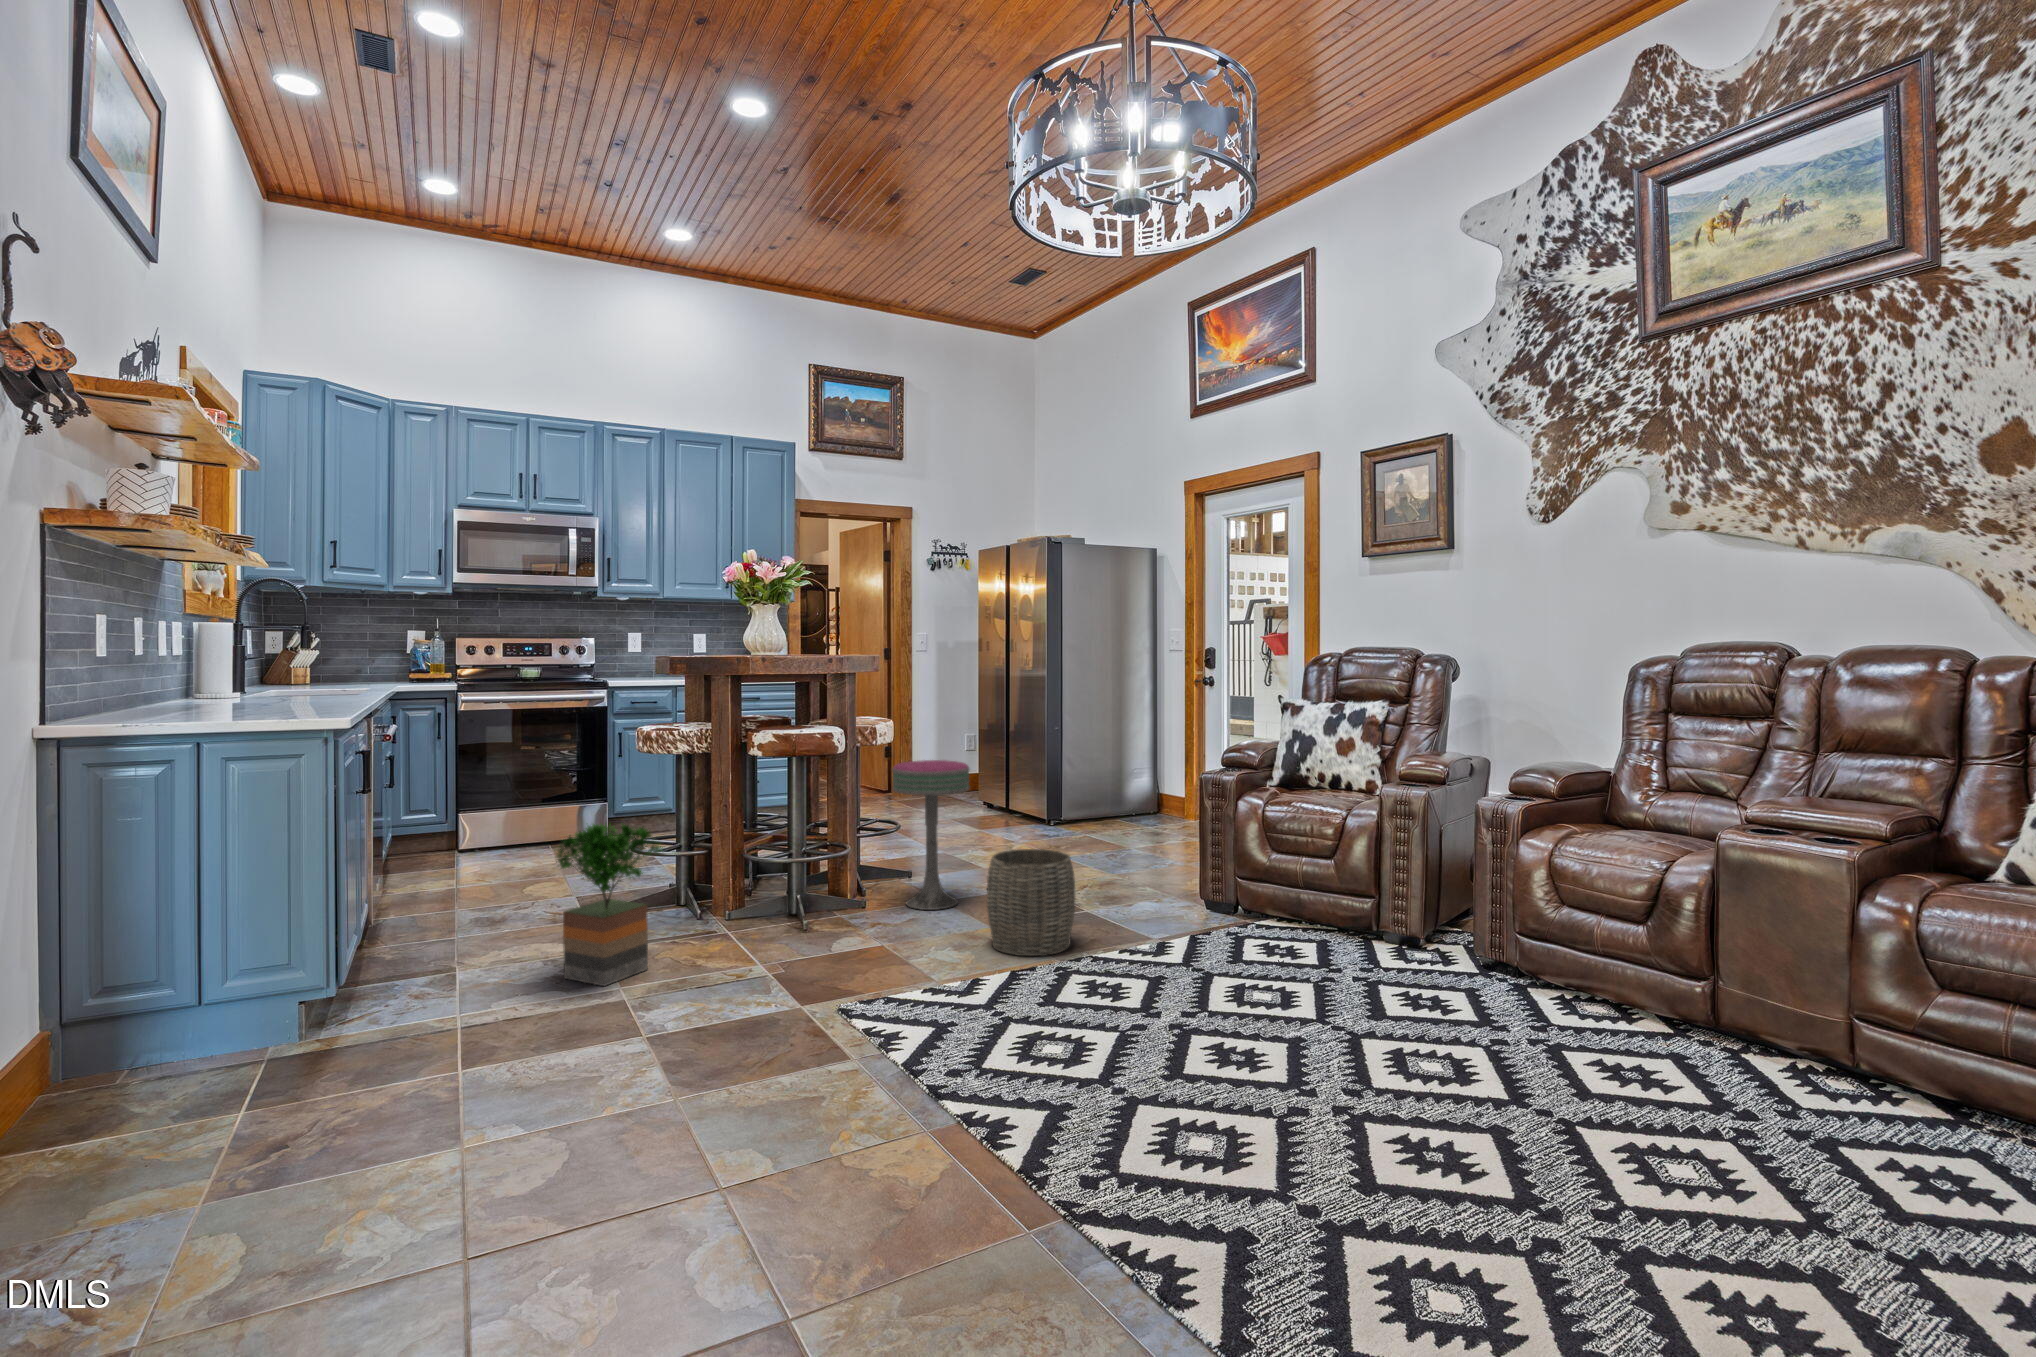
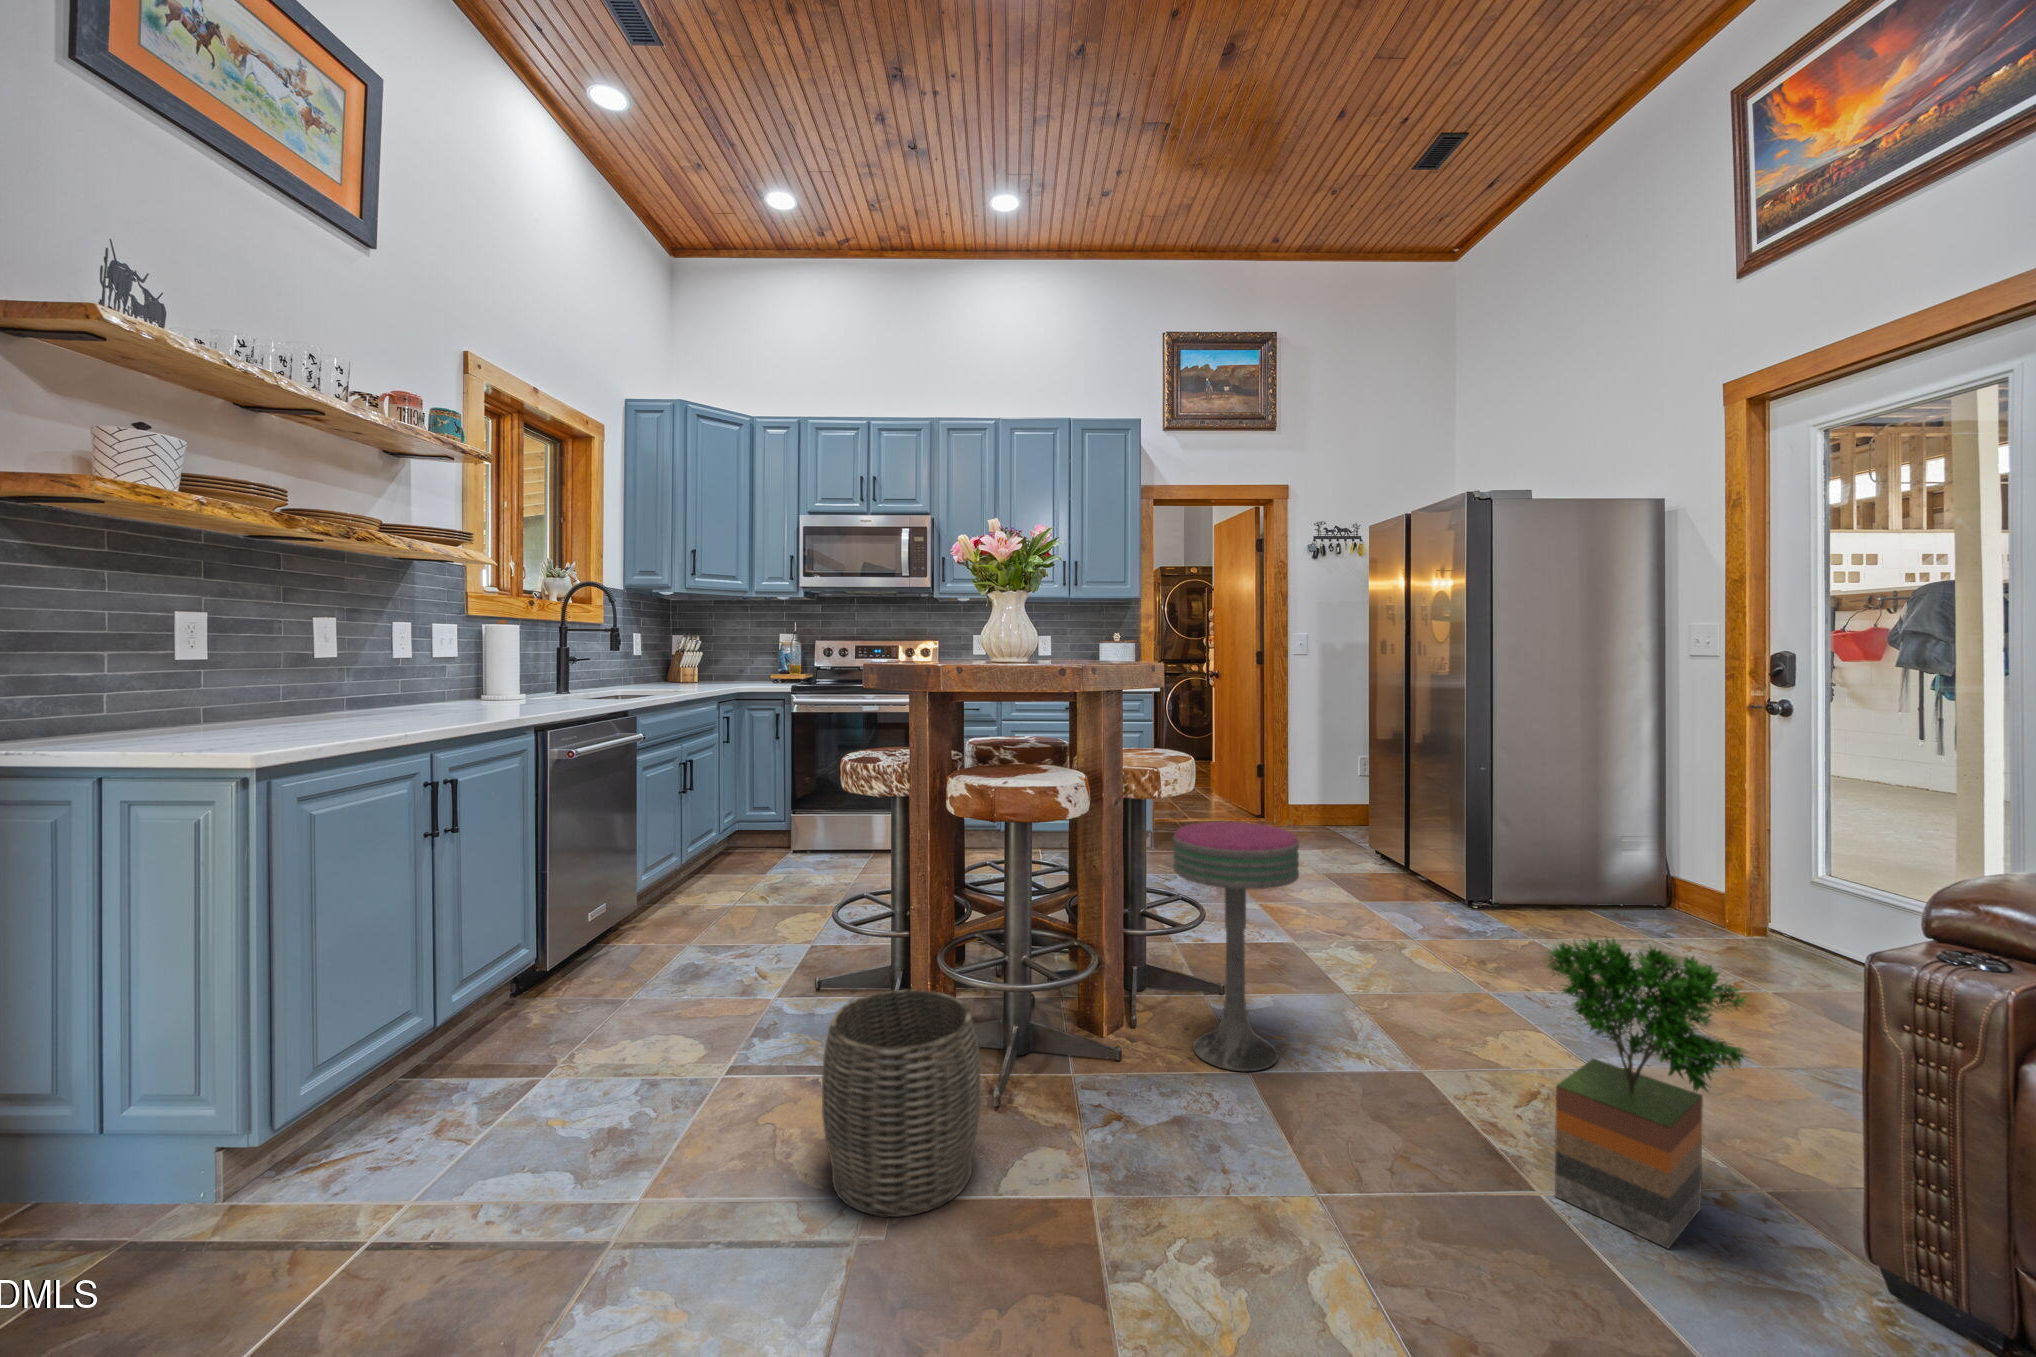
potted tree: present [557,824,663,986] -> present [1544,937,1747,1248]
woven basket: present [987,849,1075,956] -> present [822,990,981,1217]

